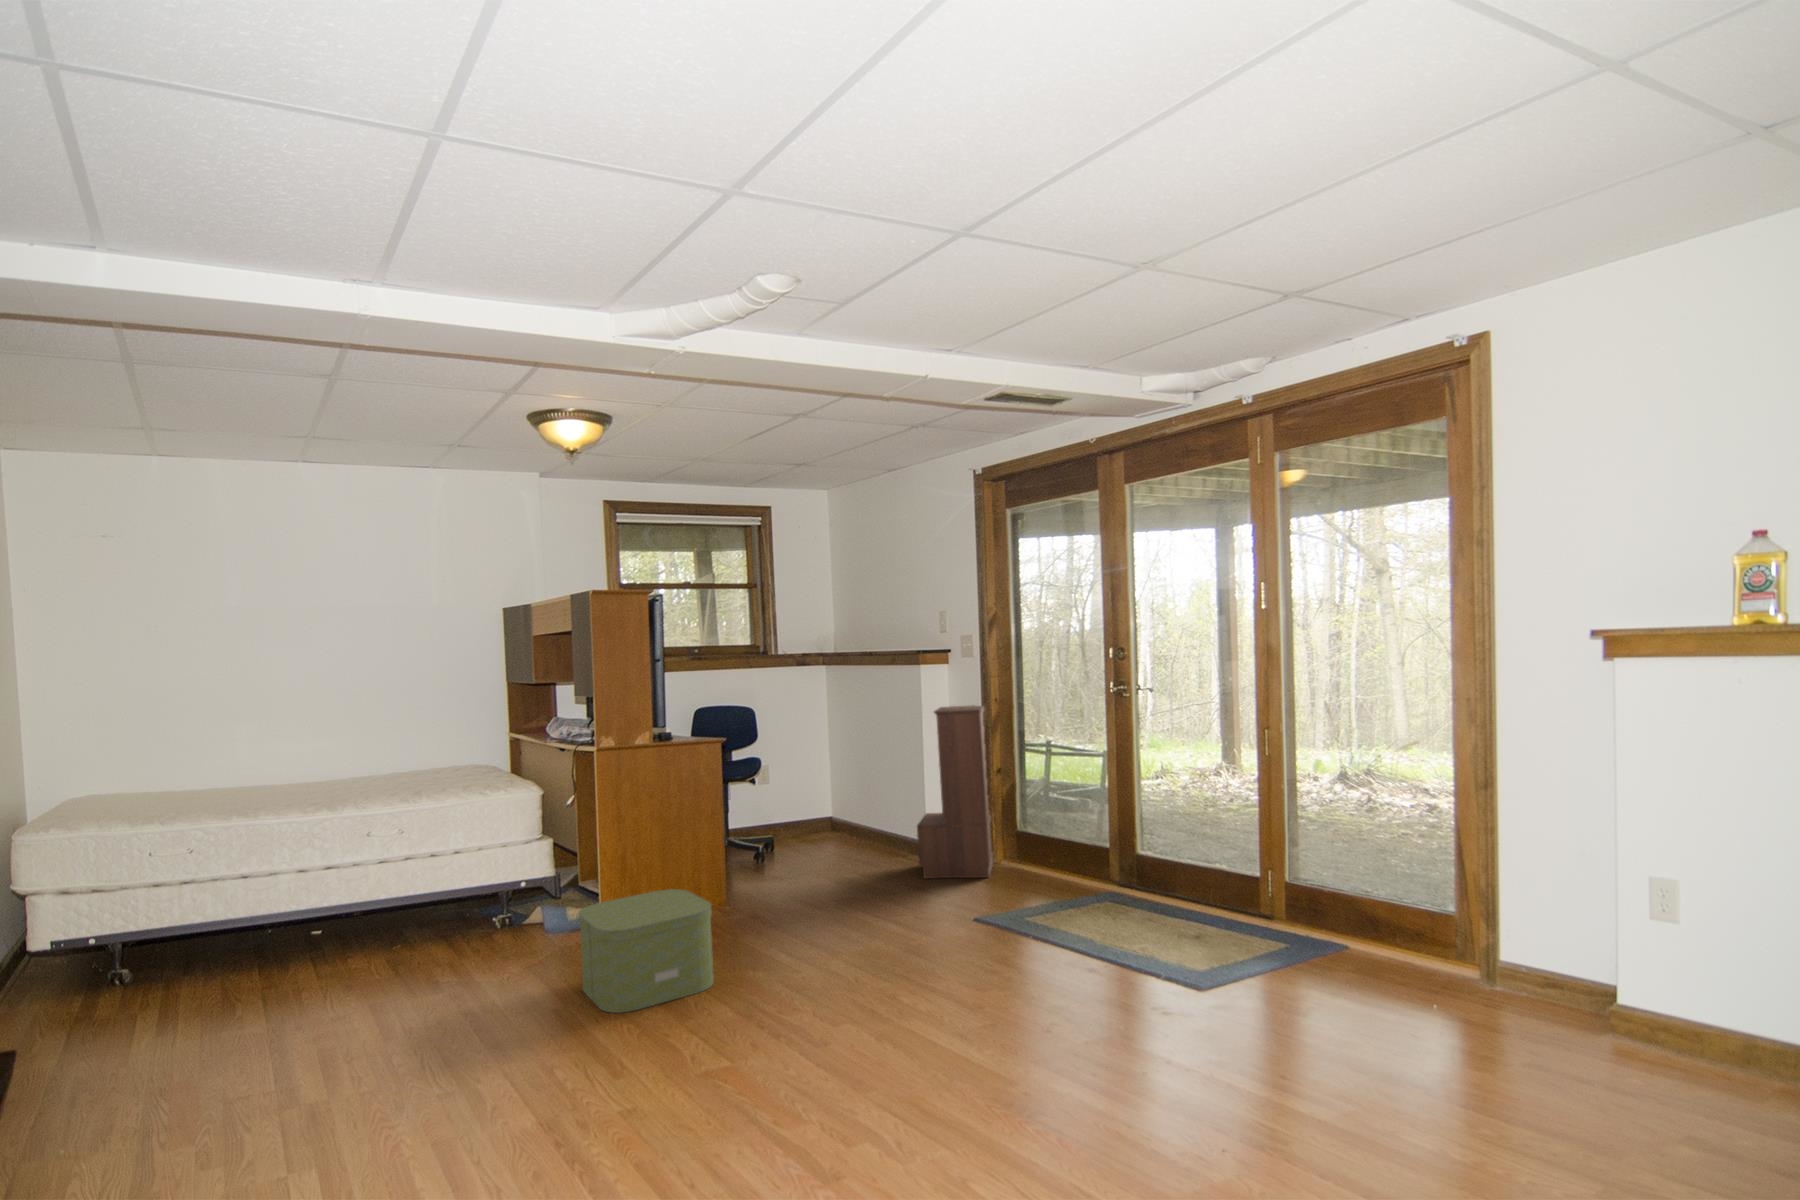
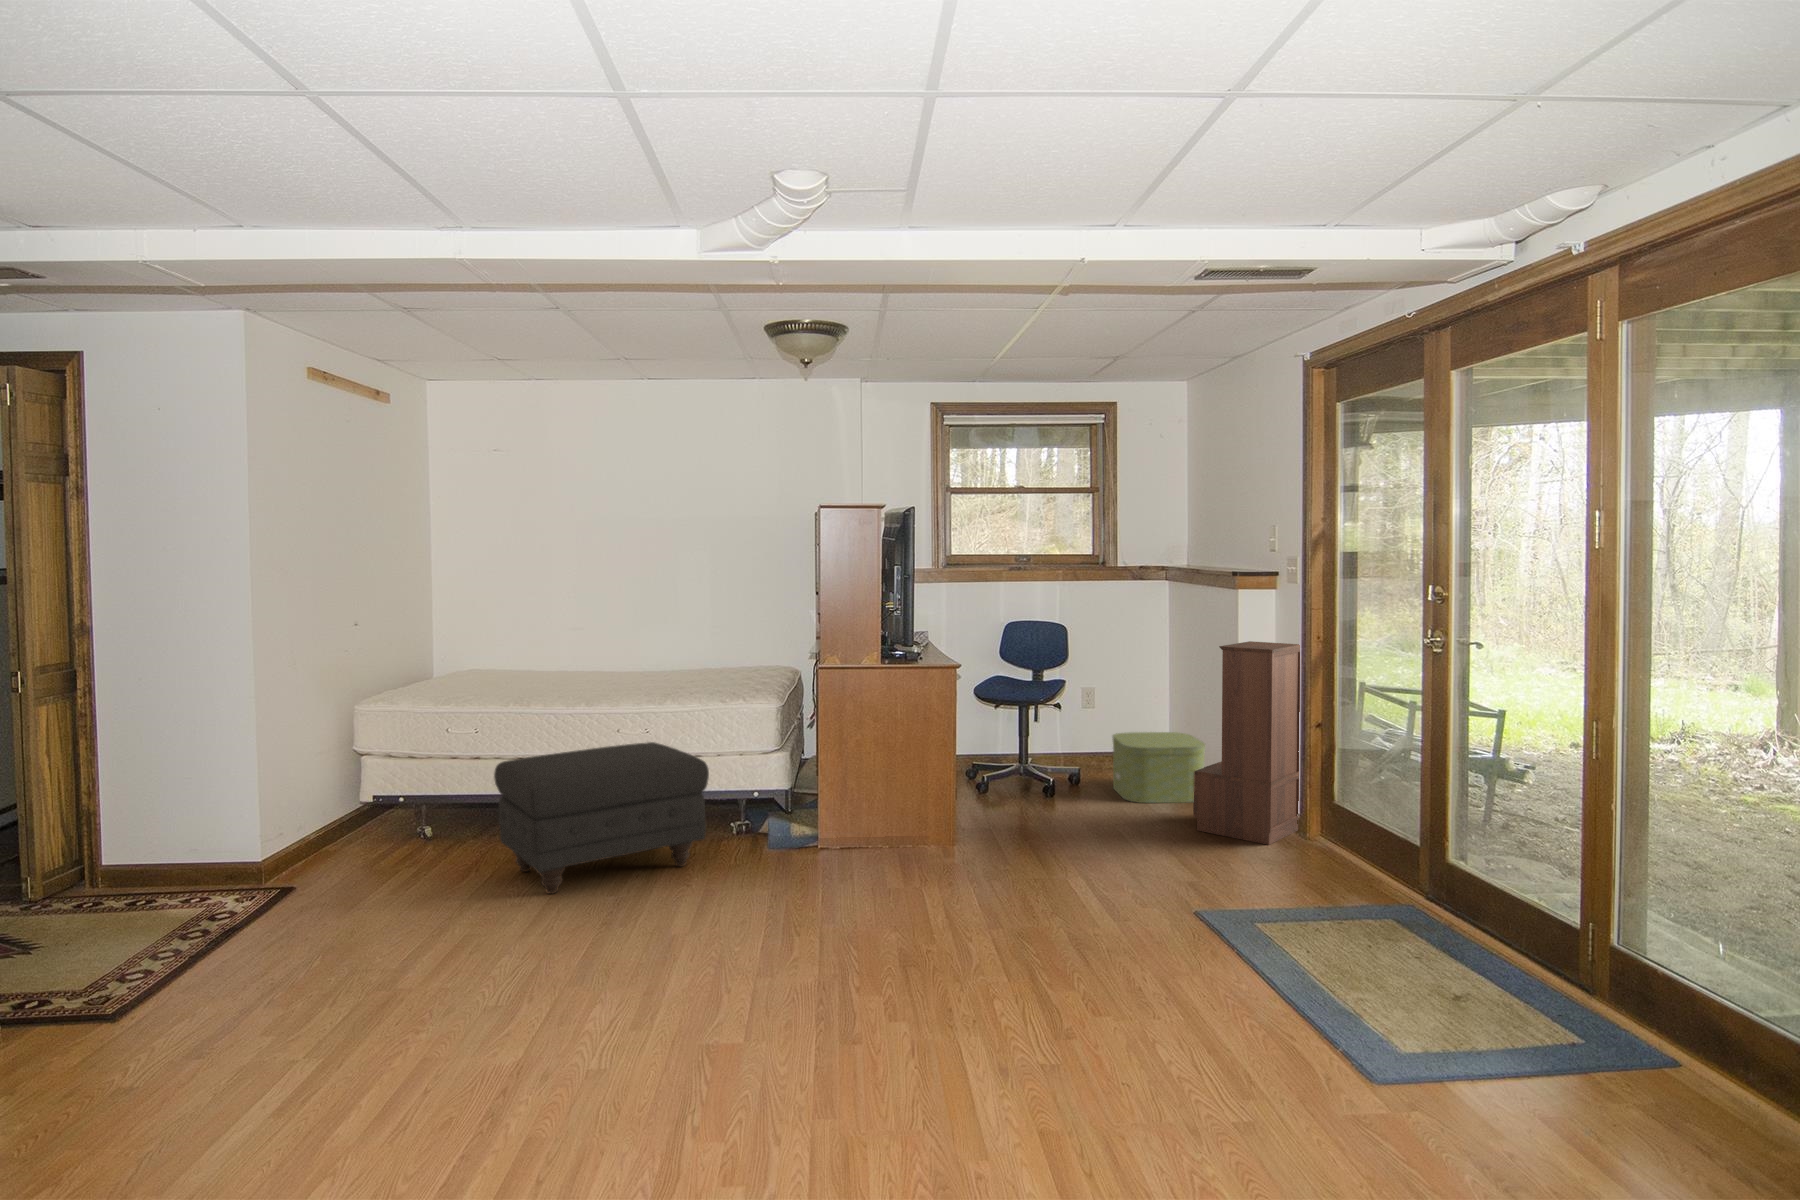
storage box: present [578,889,714,1013] -> present [1113,732,1205,803]
ottoman: none [164,890,488,1117] -> present [494,742,709,894]

